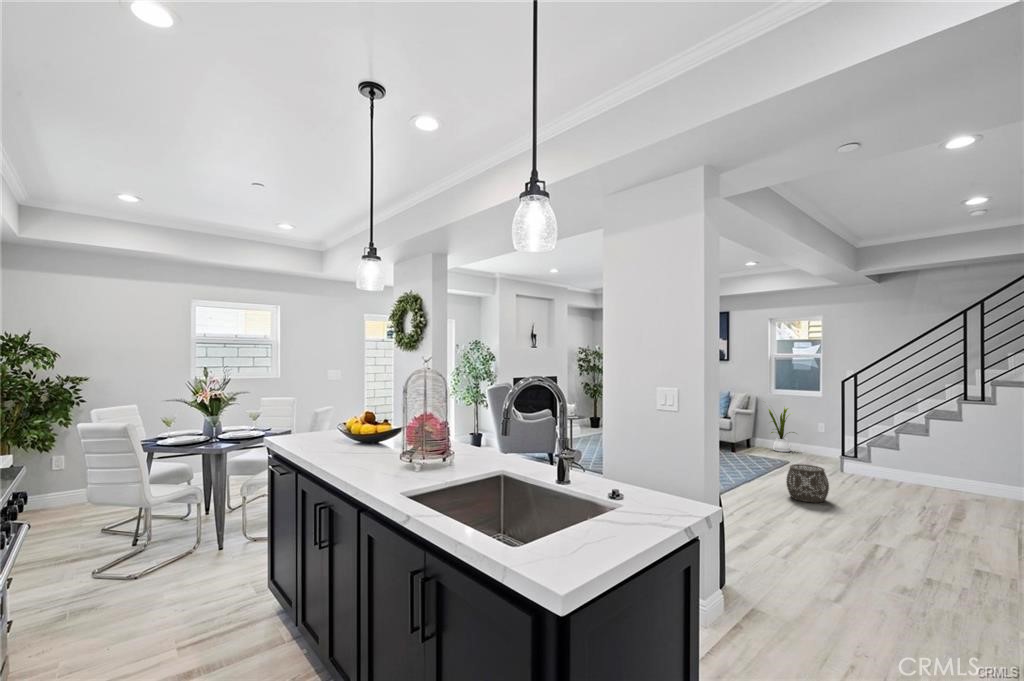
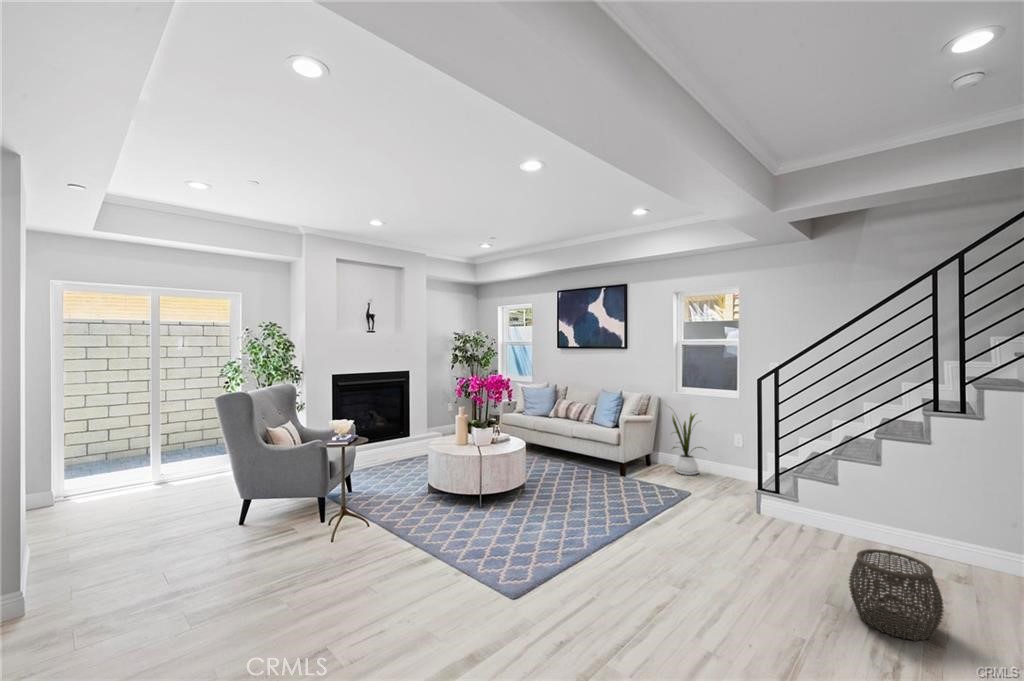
woven basket: present [786,464,829,503] -> present [849,549,944,641]

